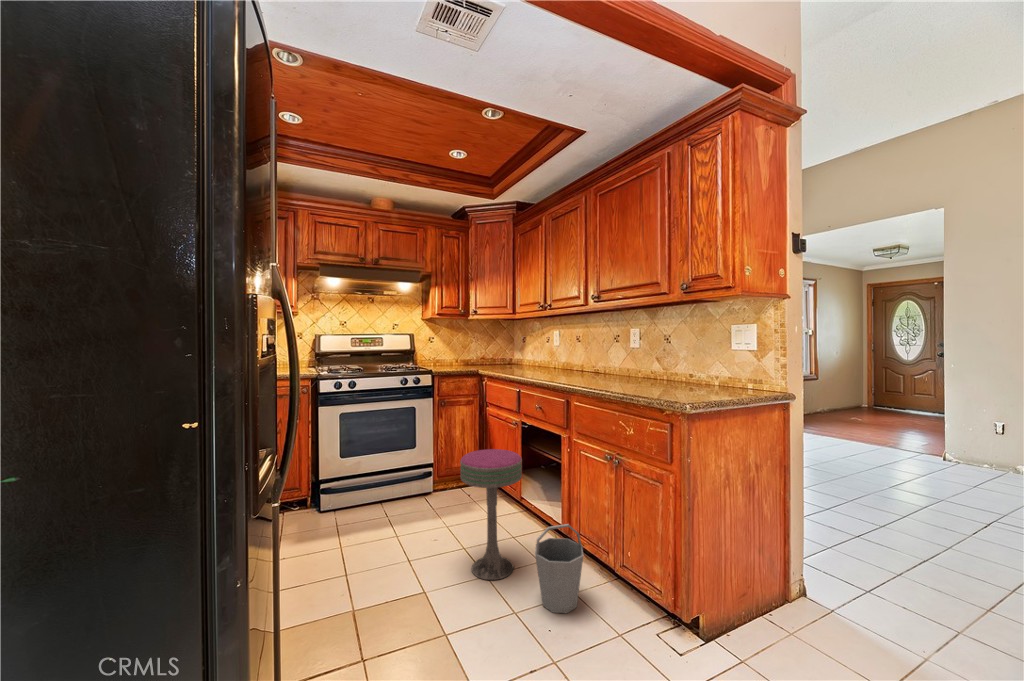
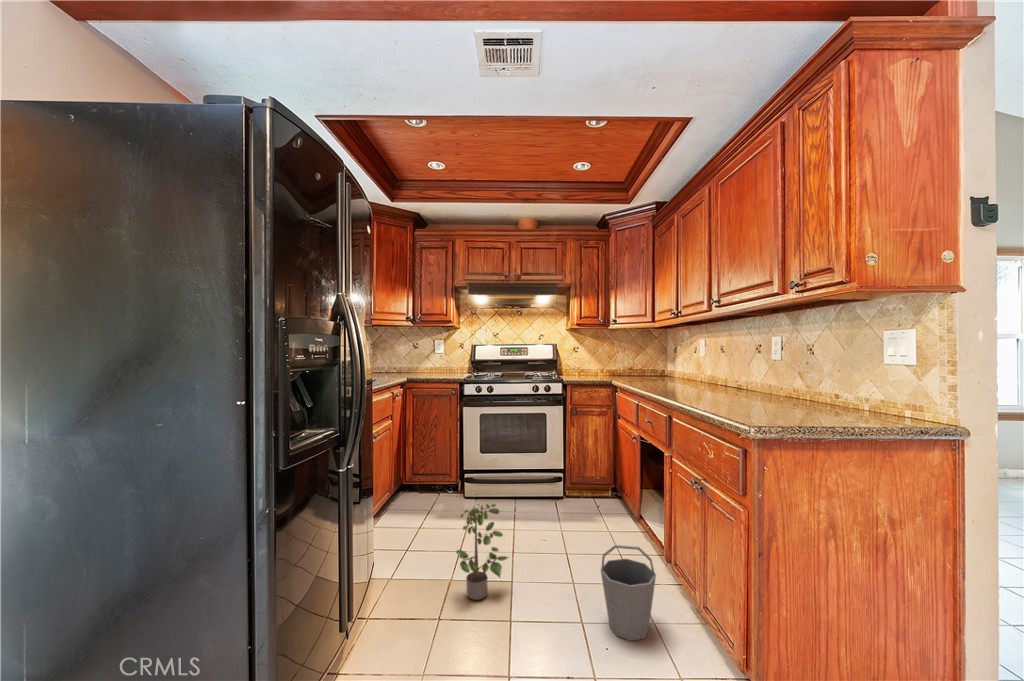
bar stool: present [460,449,522,580] -> none [548,458,610,589]
potted plant: none [372,509,431,625] -> present [456,504,508,600]

